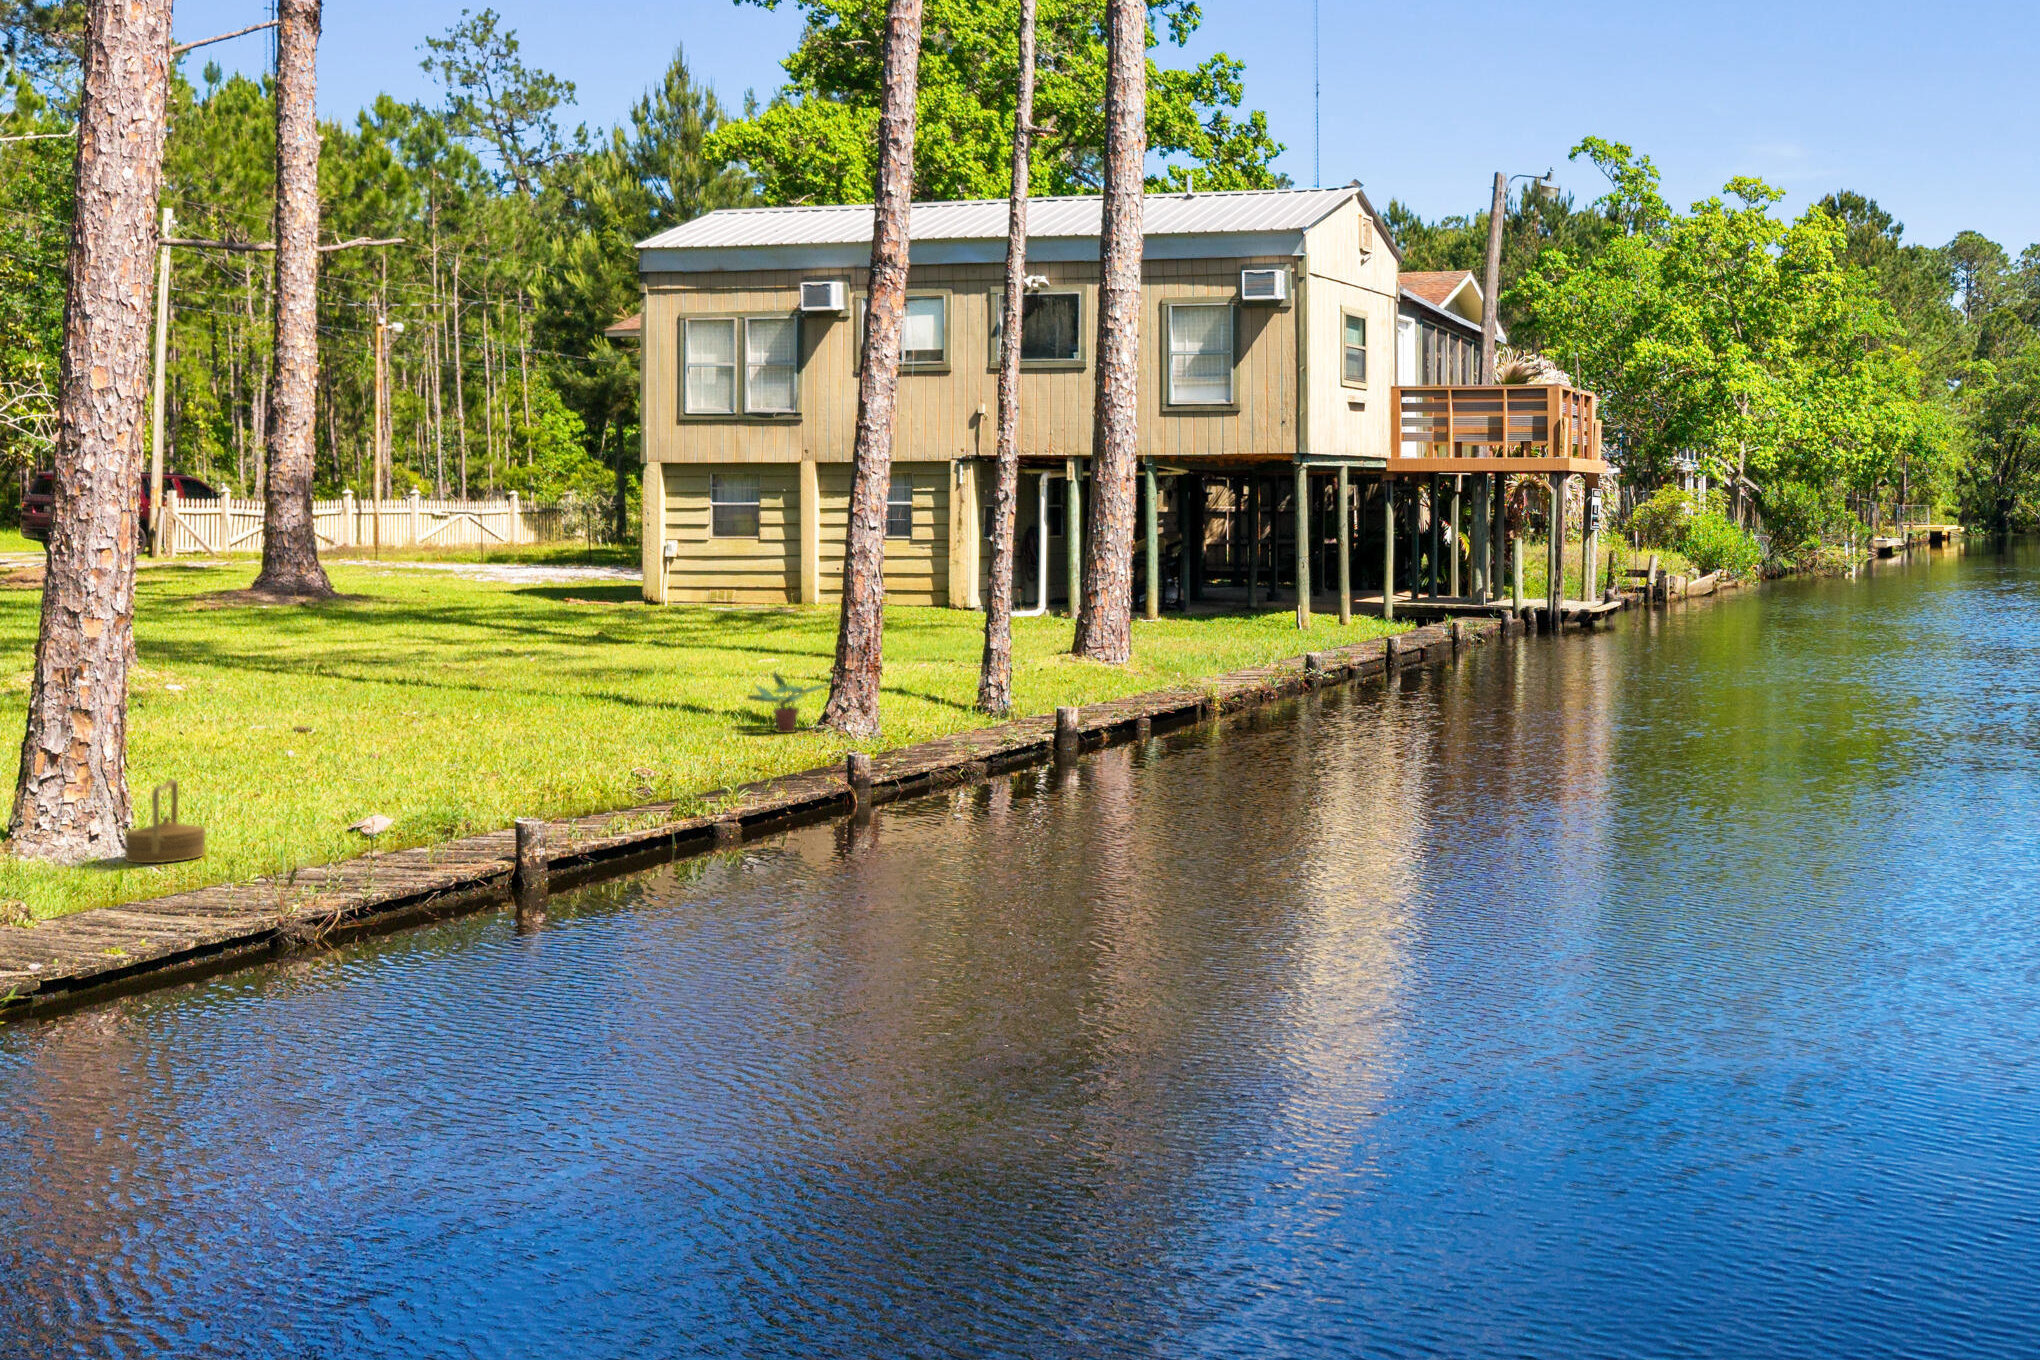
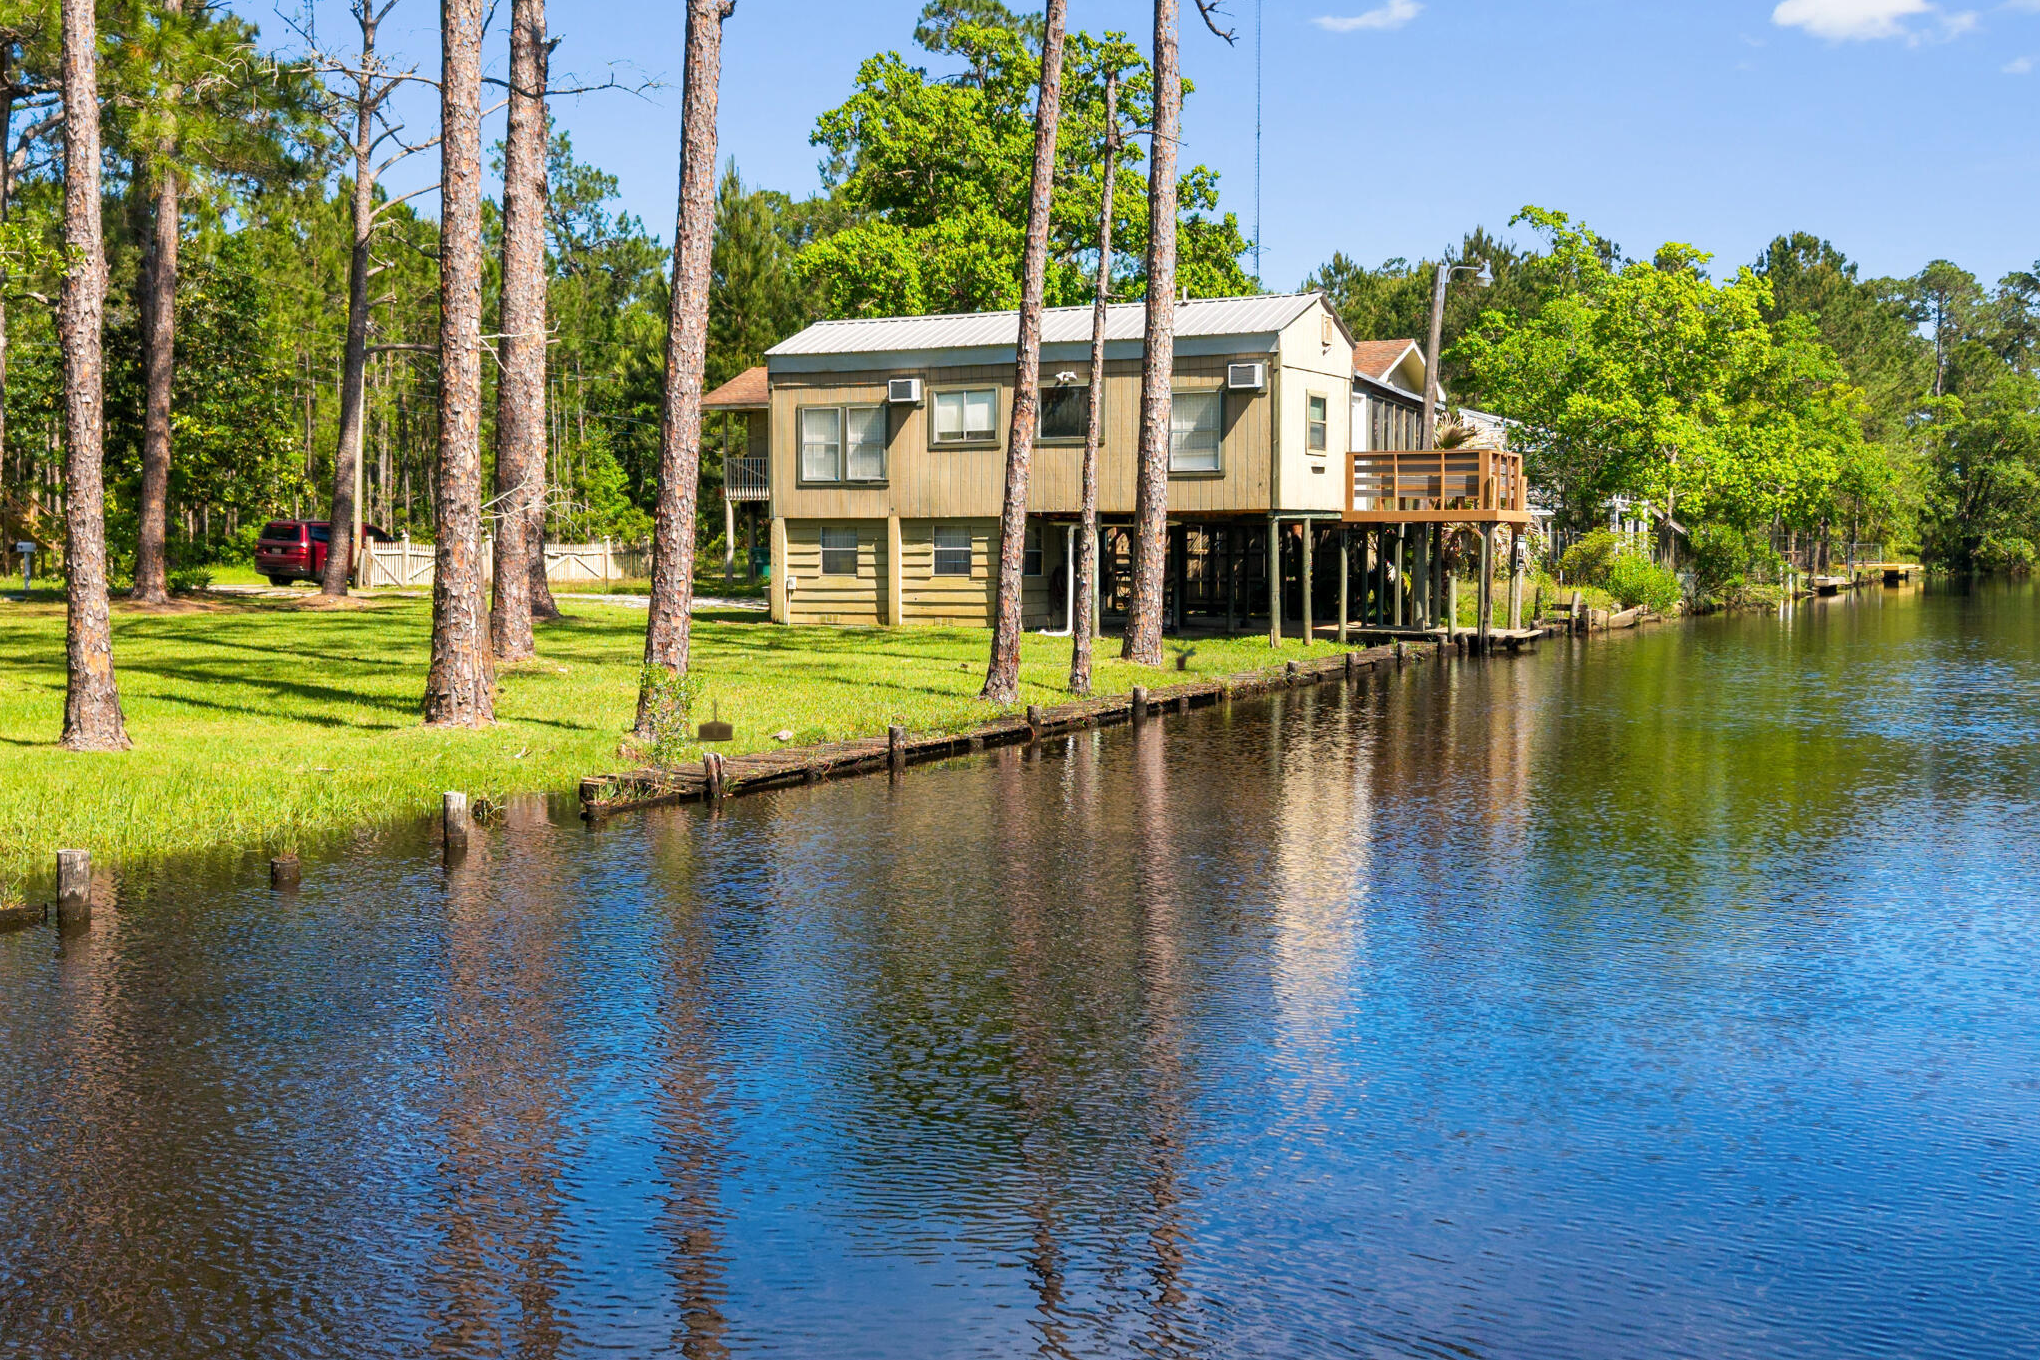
potted plant: present [748,673,827,733] -> present [1161,641,1196,670]

